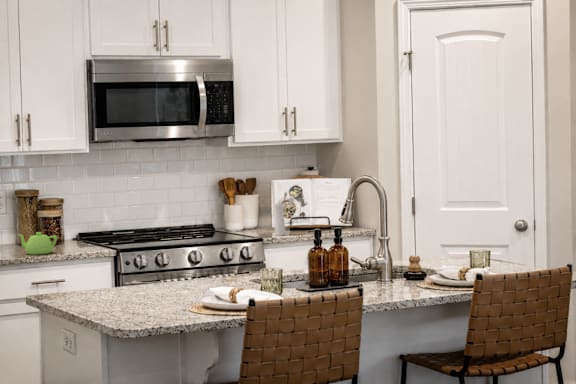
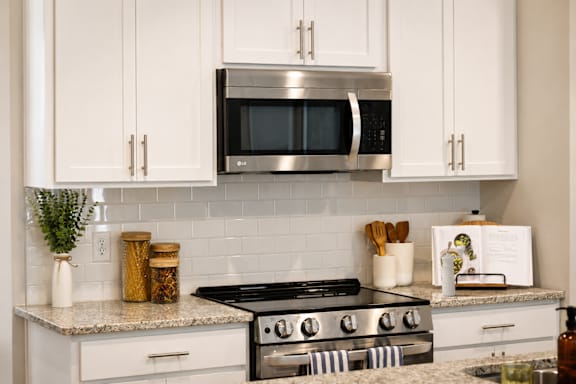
teapot: present [18,232,57,255] -> none [128,287,178,316]

